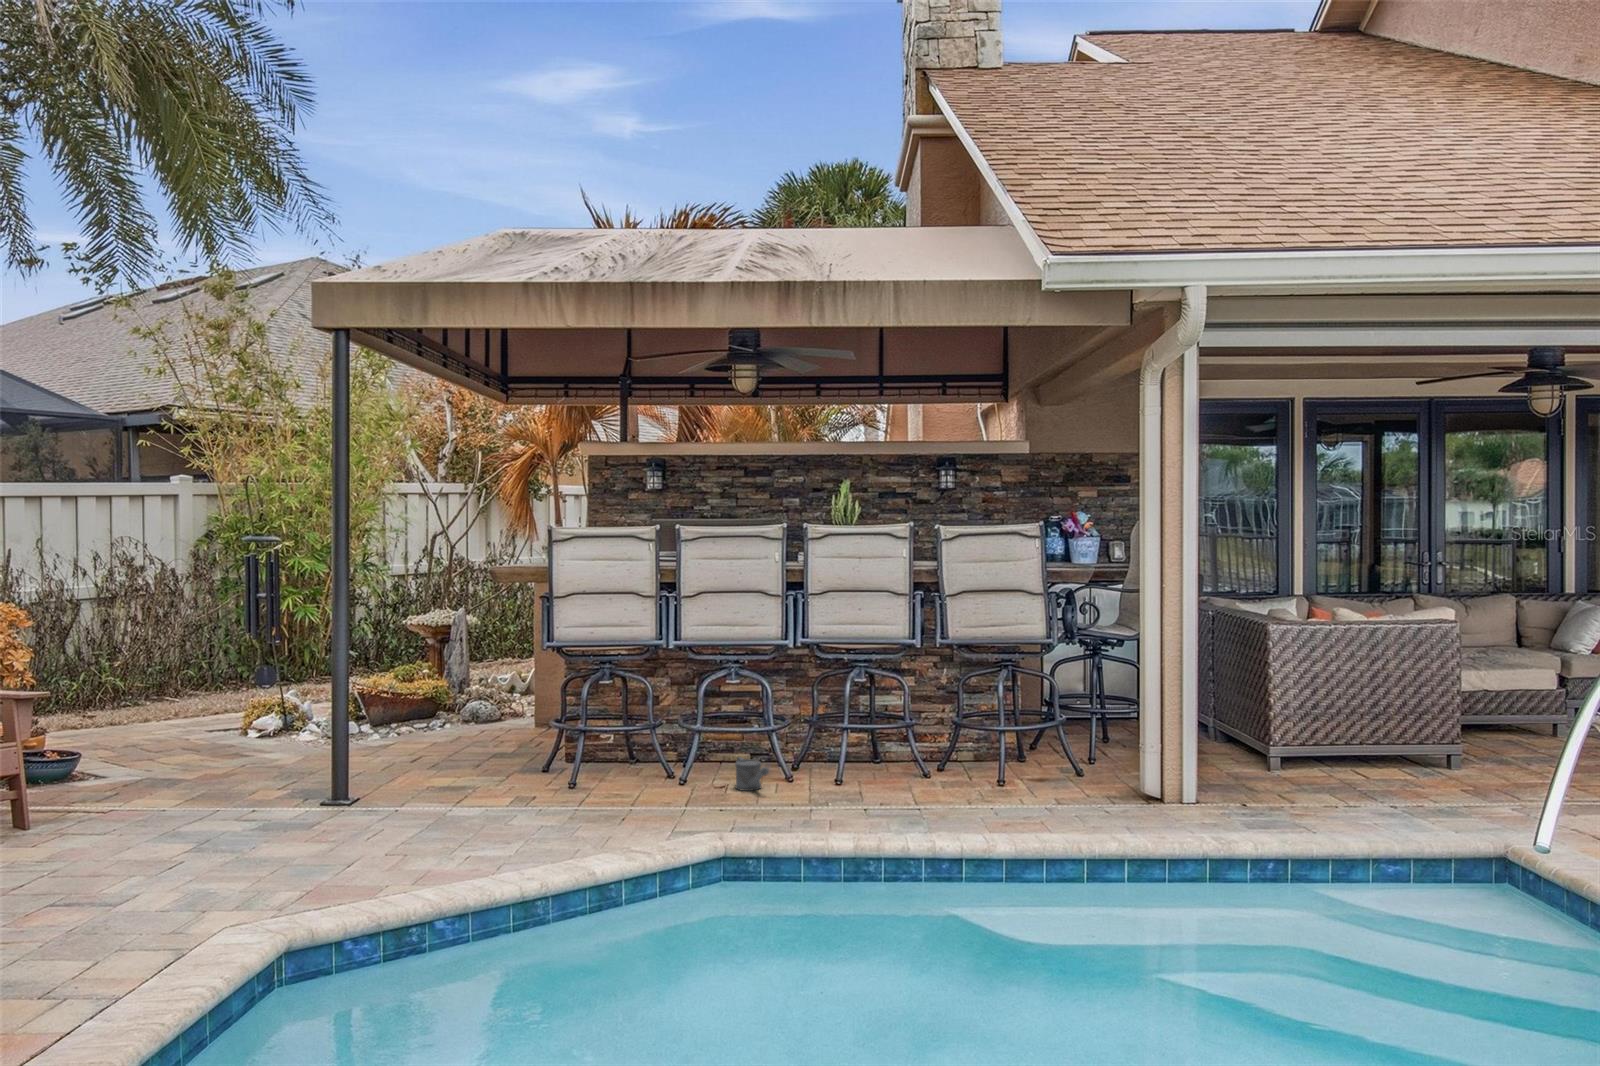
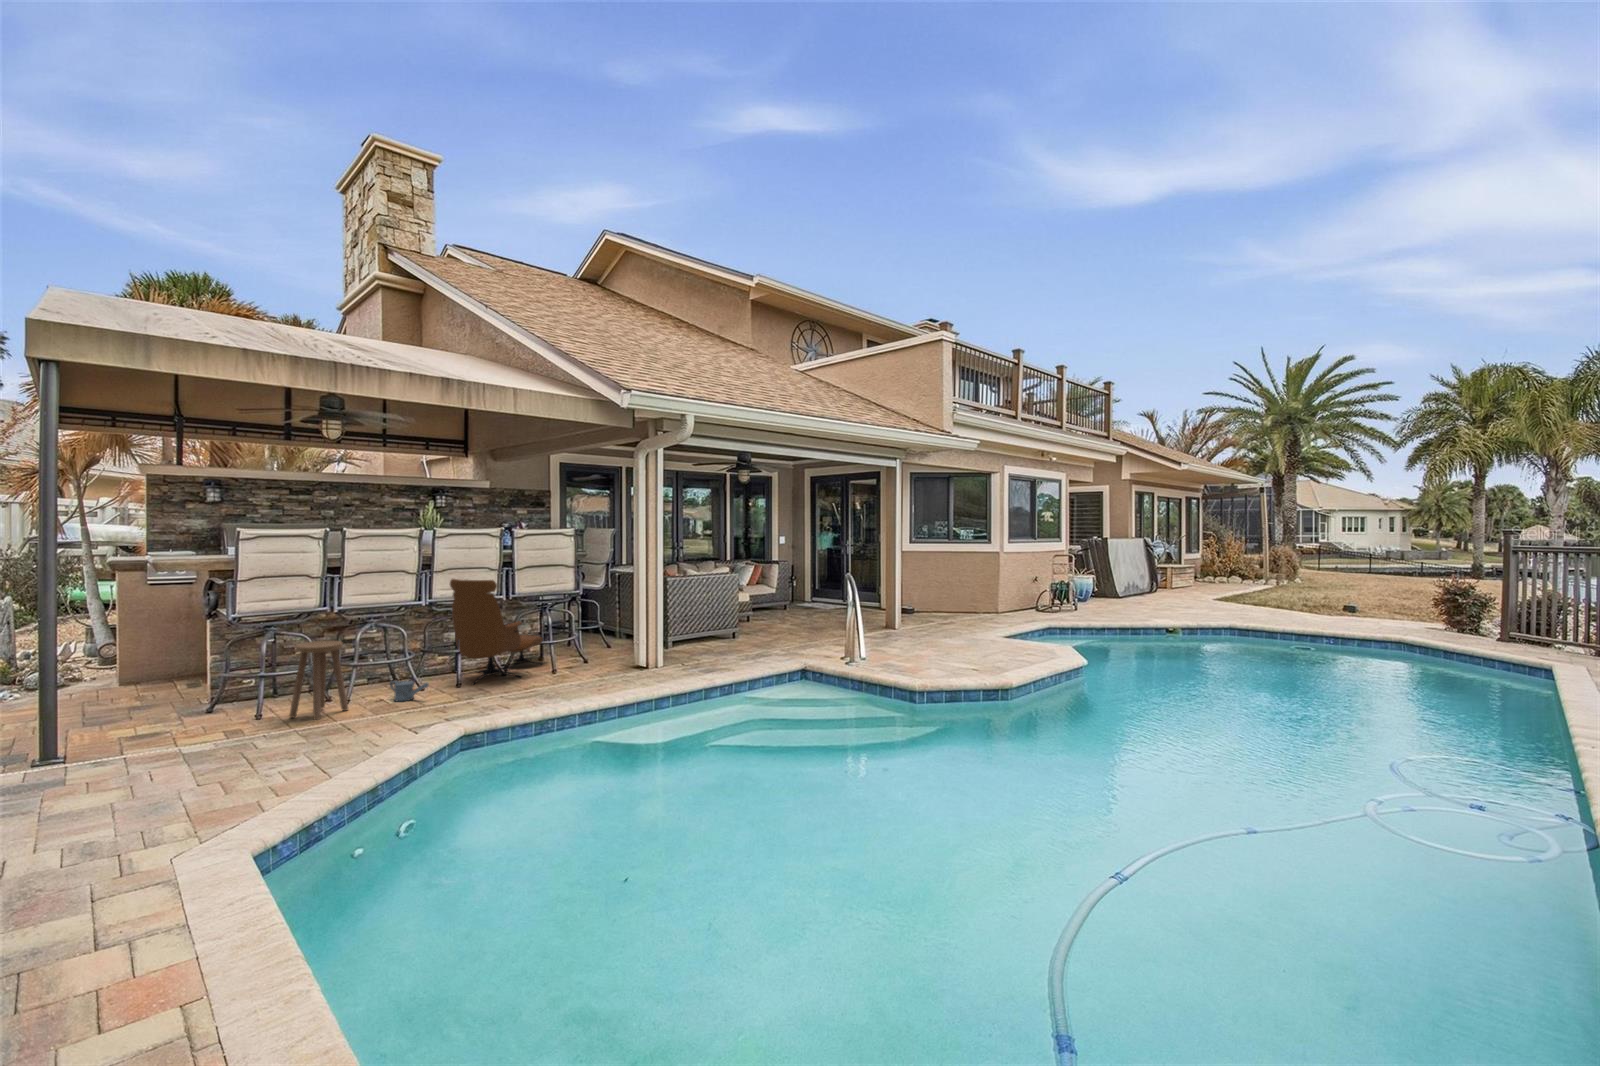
lounge chair: none [828,606,1011,787] -> present [450,579,543,685]
stool: none [608,685,673,796] -> present [289,640,348,720]

